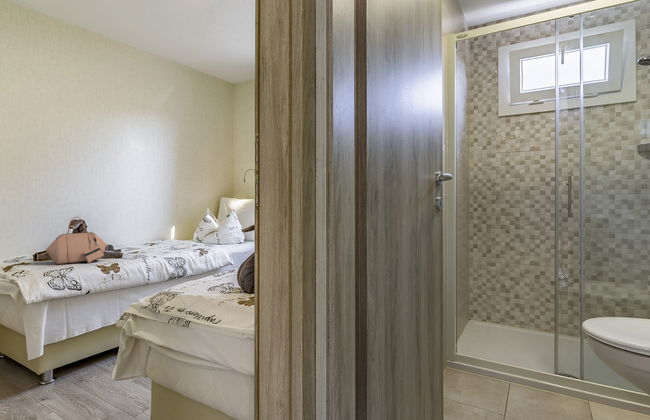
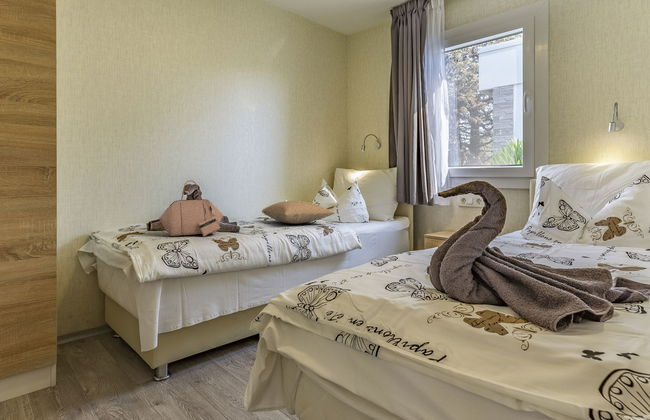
pillow: none [147,229,210,248] -> present [262,201,334,224]

